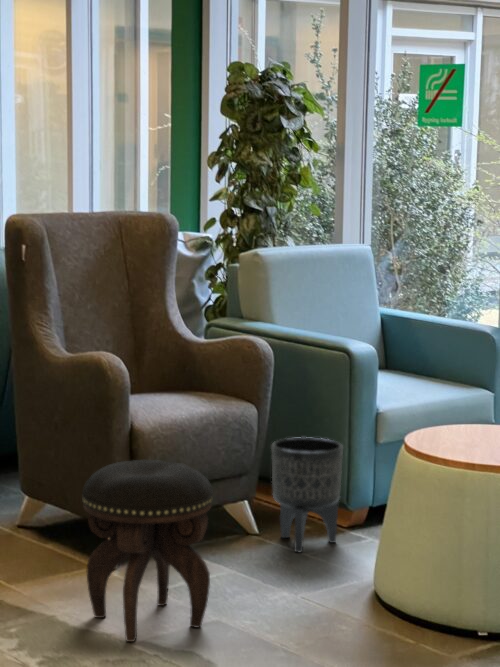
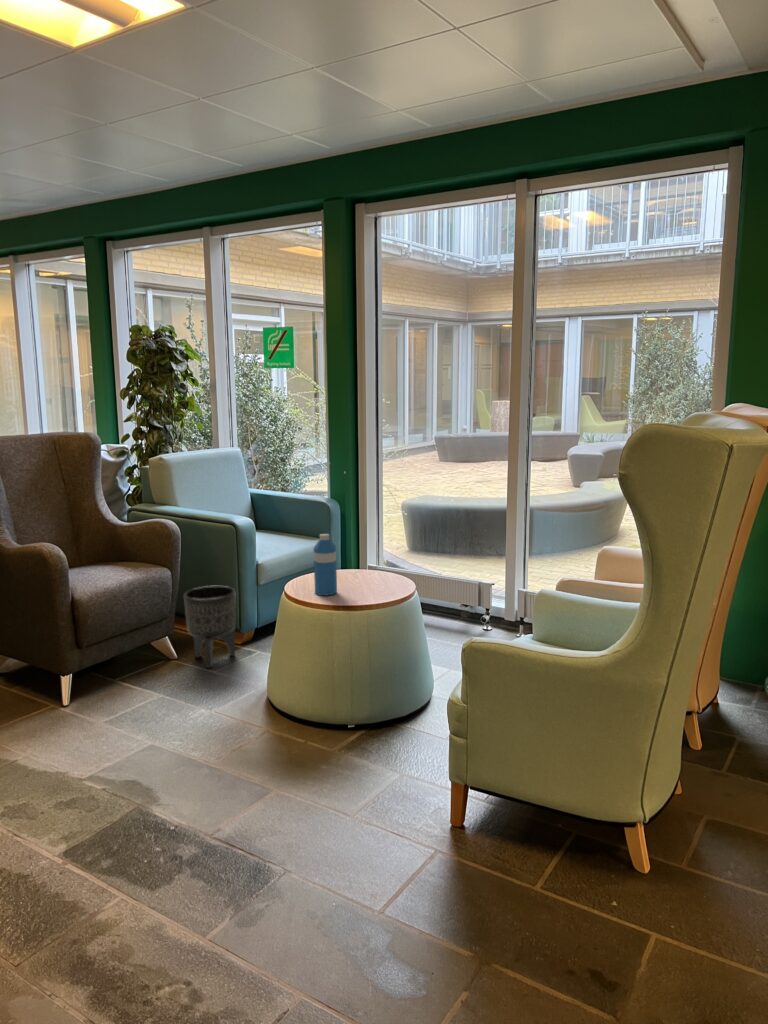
water bottle: none [451,366,486,455] -> present [314,534,337,595]
footstool: present [82,460,213,642] -> none [29,627,145,777]

